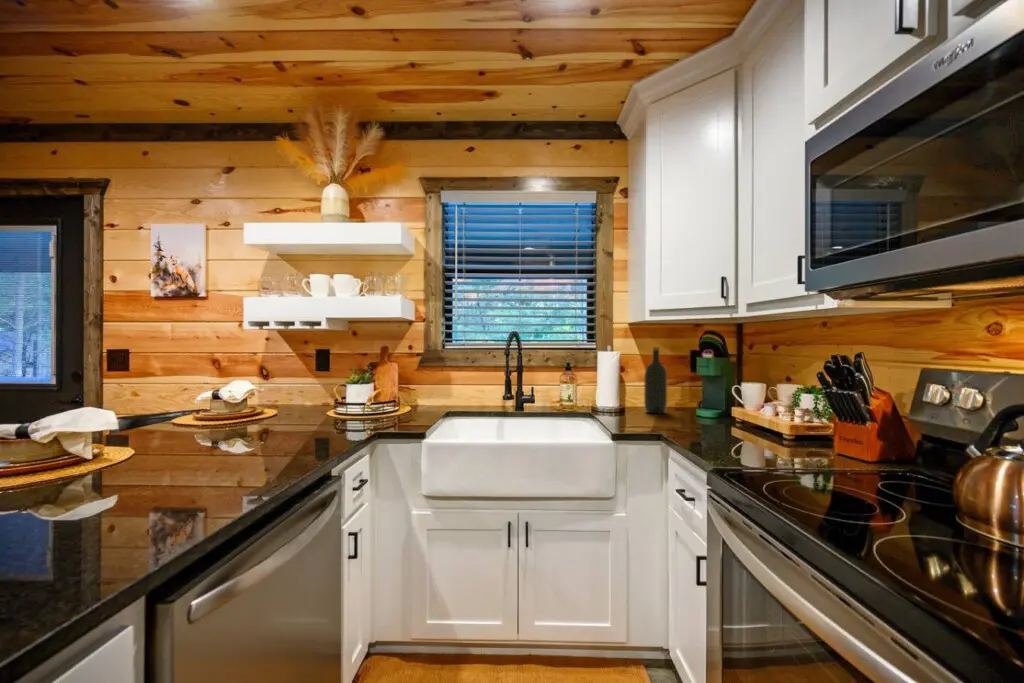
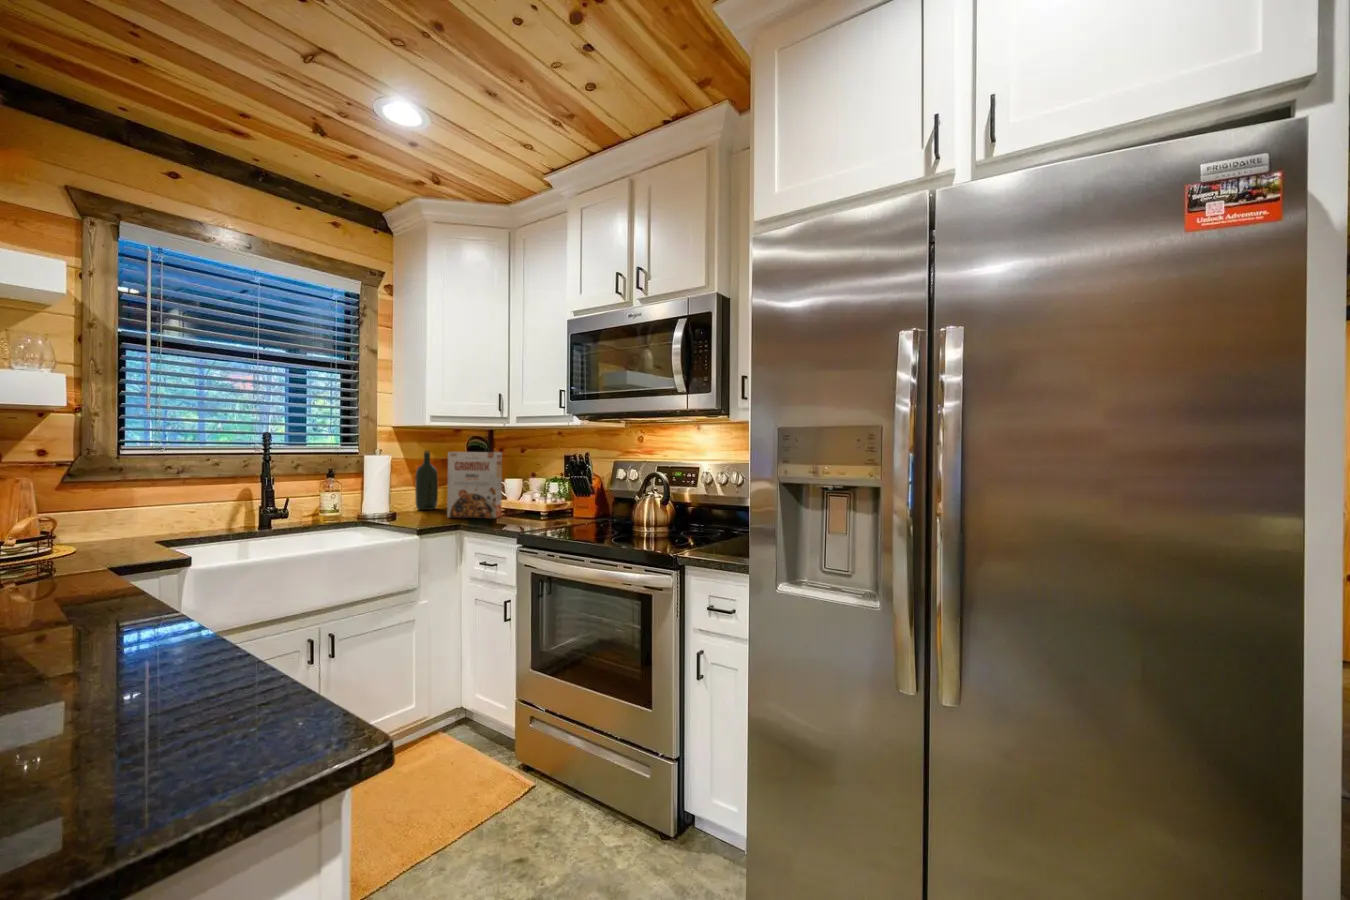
cereal box: none [666,348,729,433] -> present [447,452,502,518]

